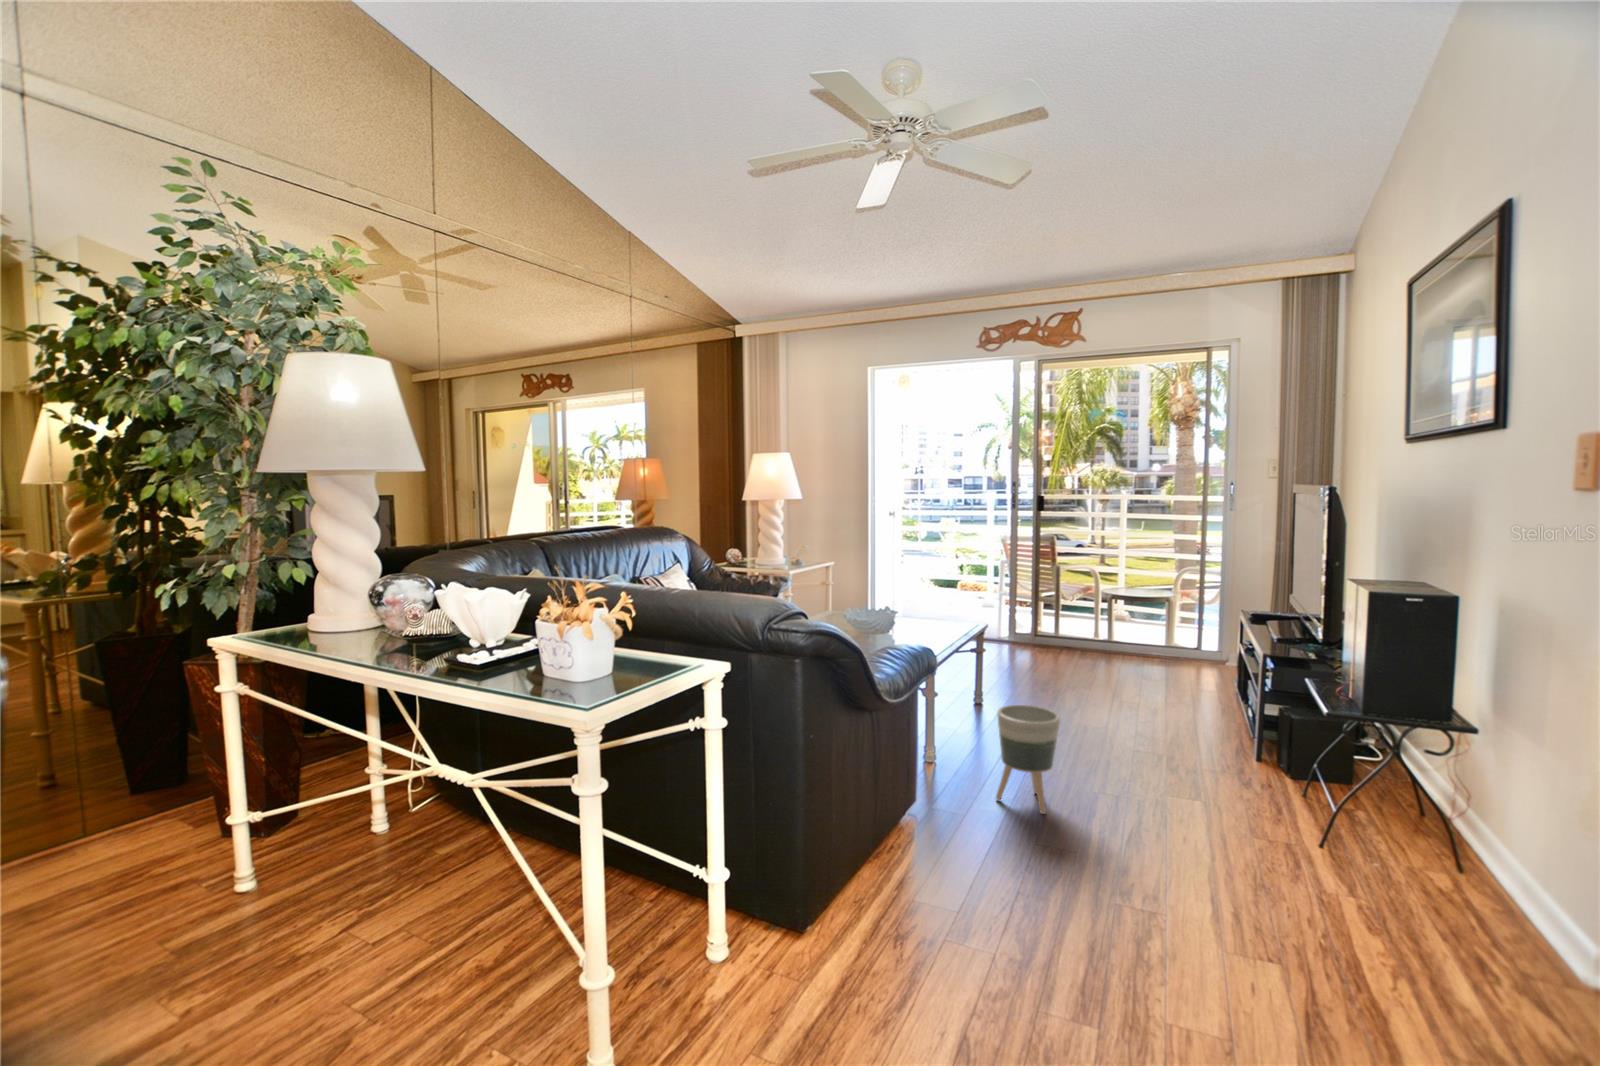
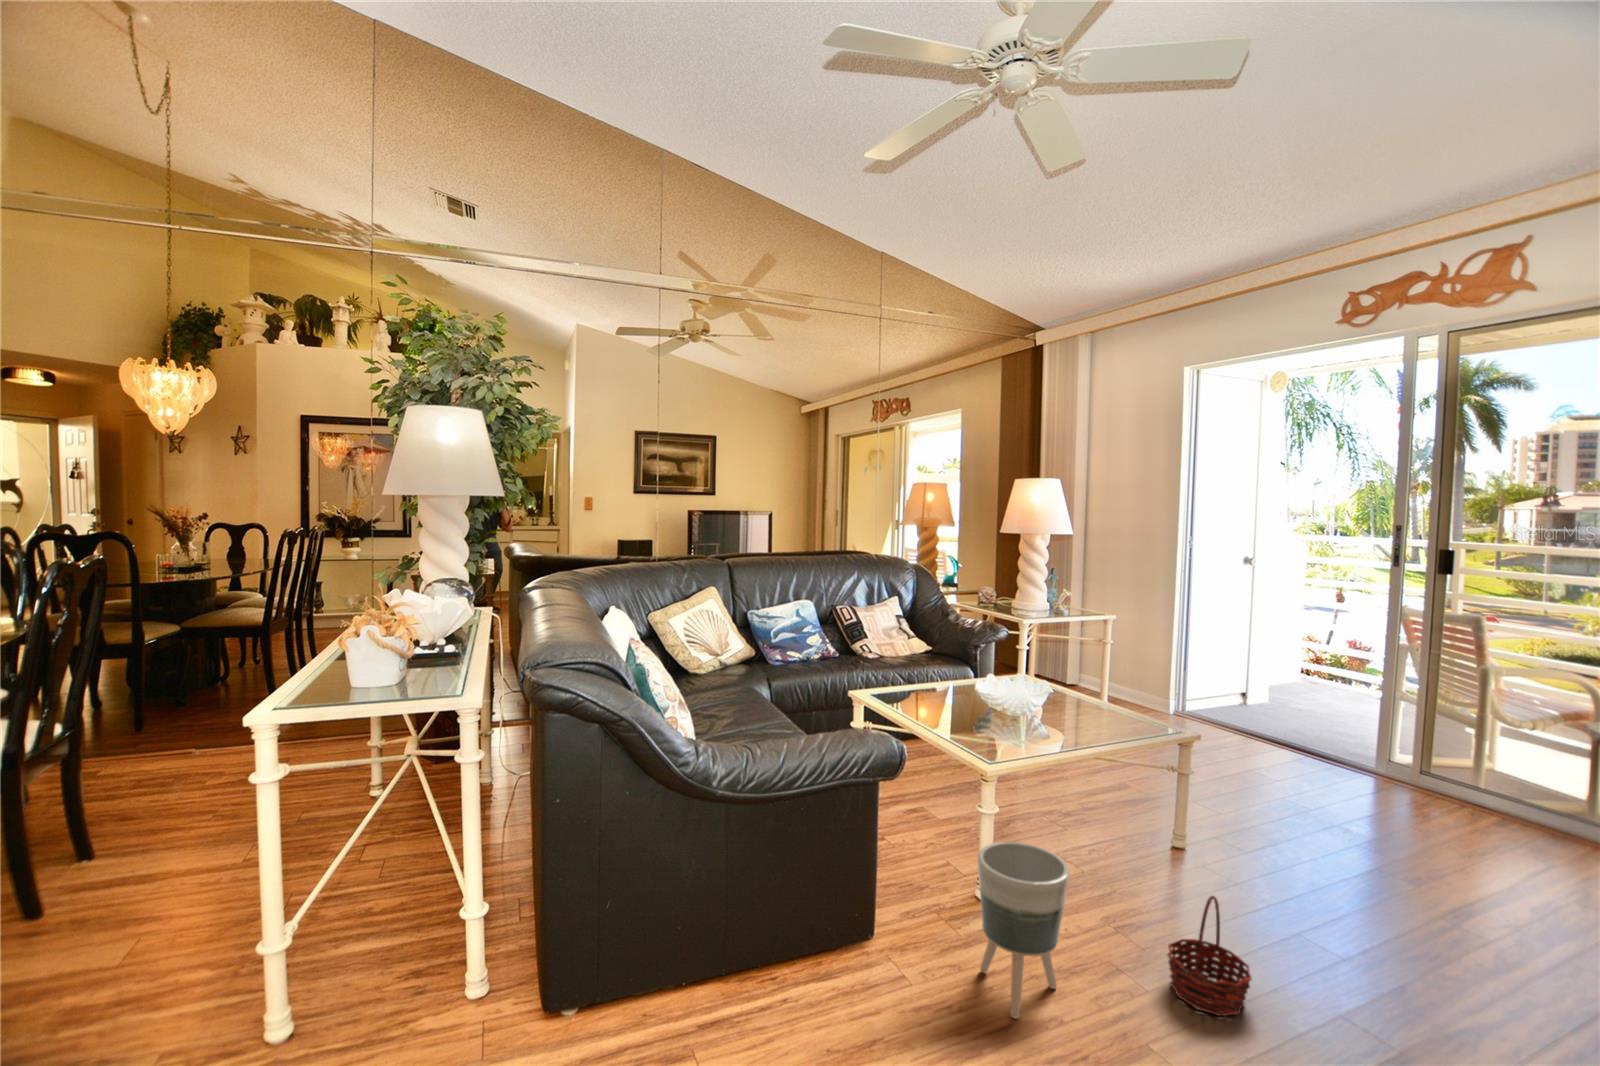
basket: none [1071,709,1120,777] -> present [1167,896,1252,1016]

